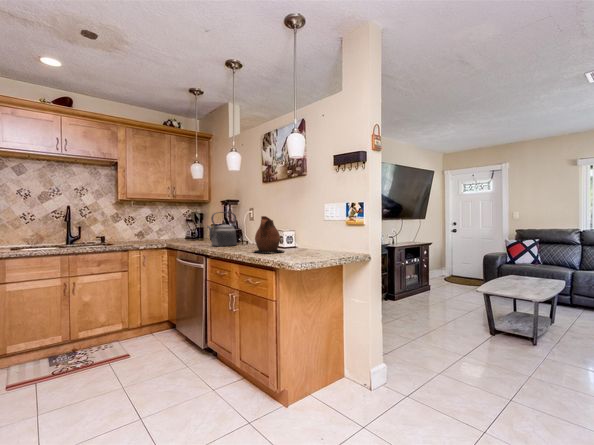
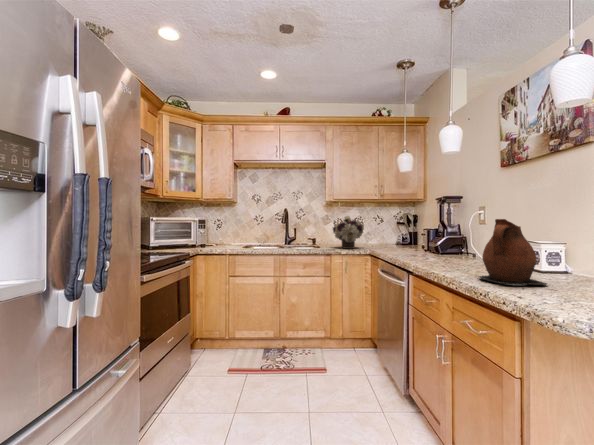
kettle: present [207,212,237,246] -> none [412,213,456,261]
flower arrangement: none [127,213,161,244] -> present [333,216,364,249]

